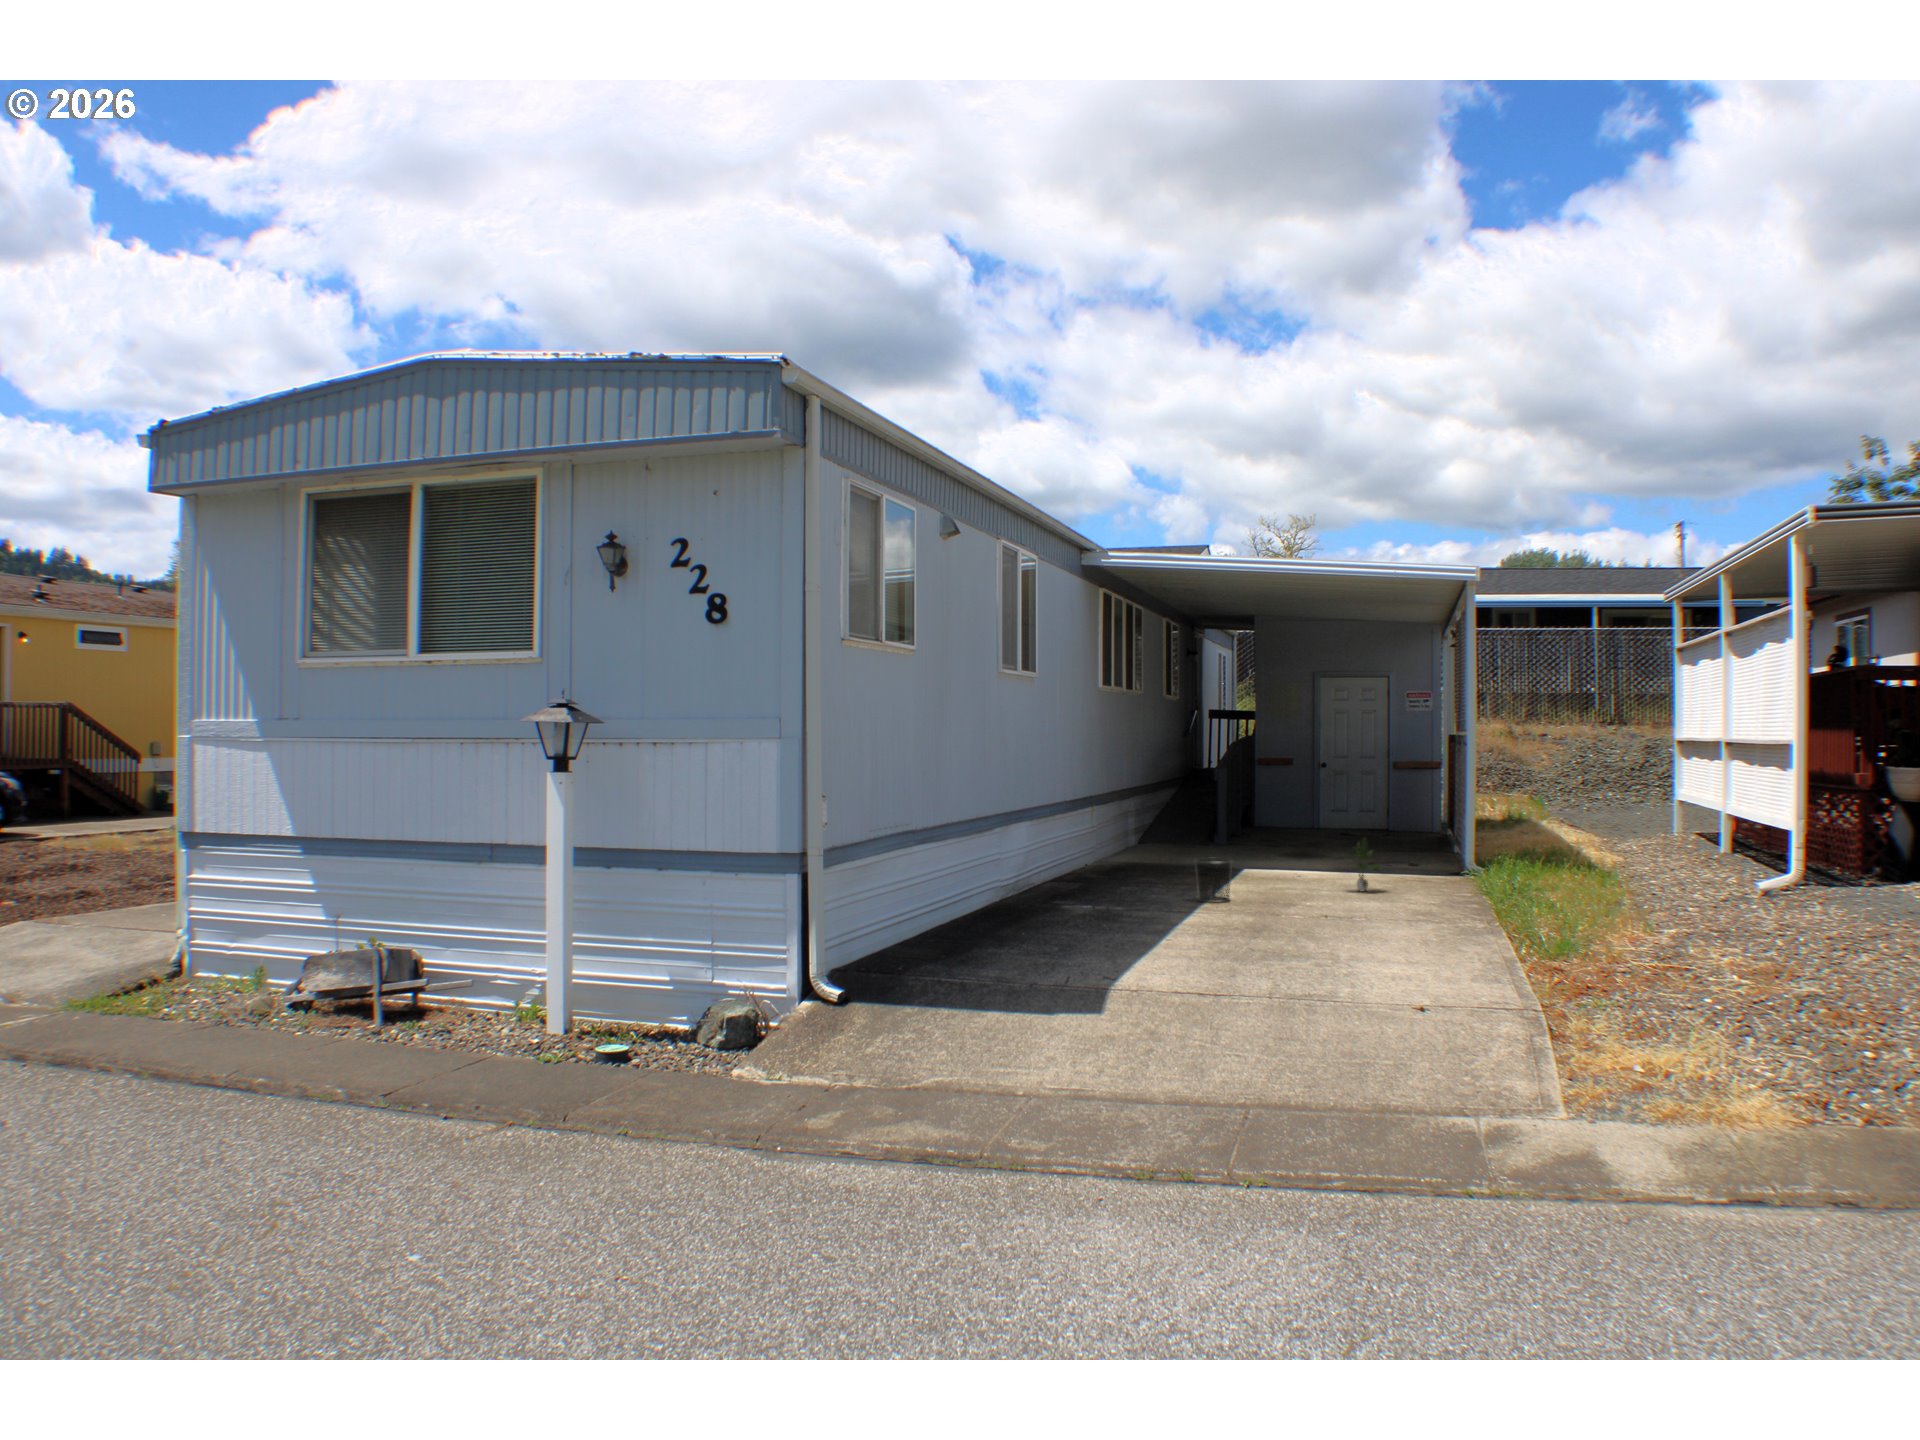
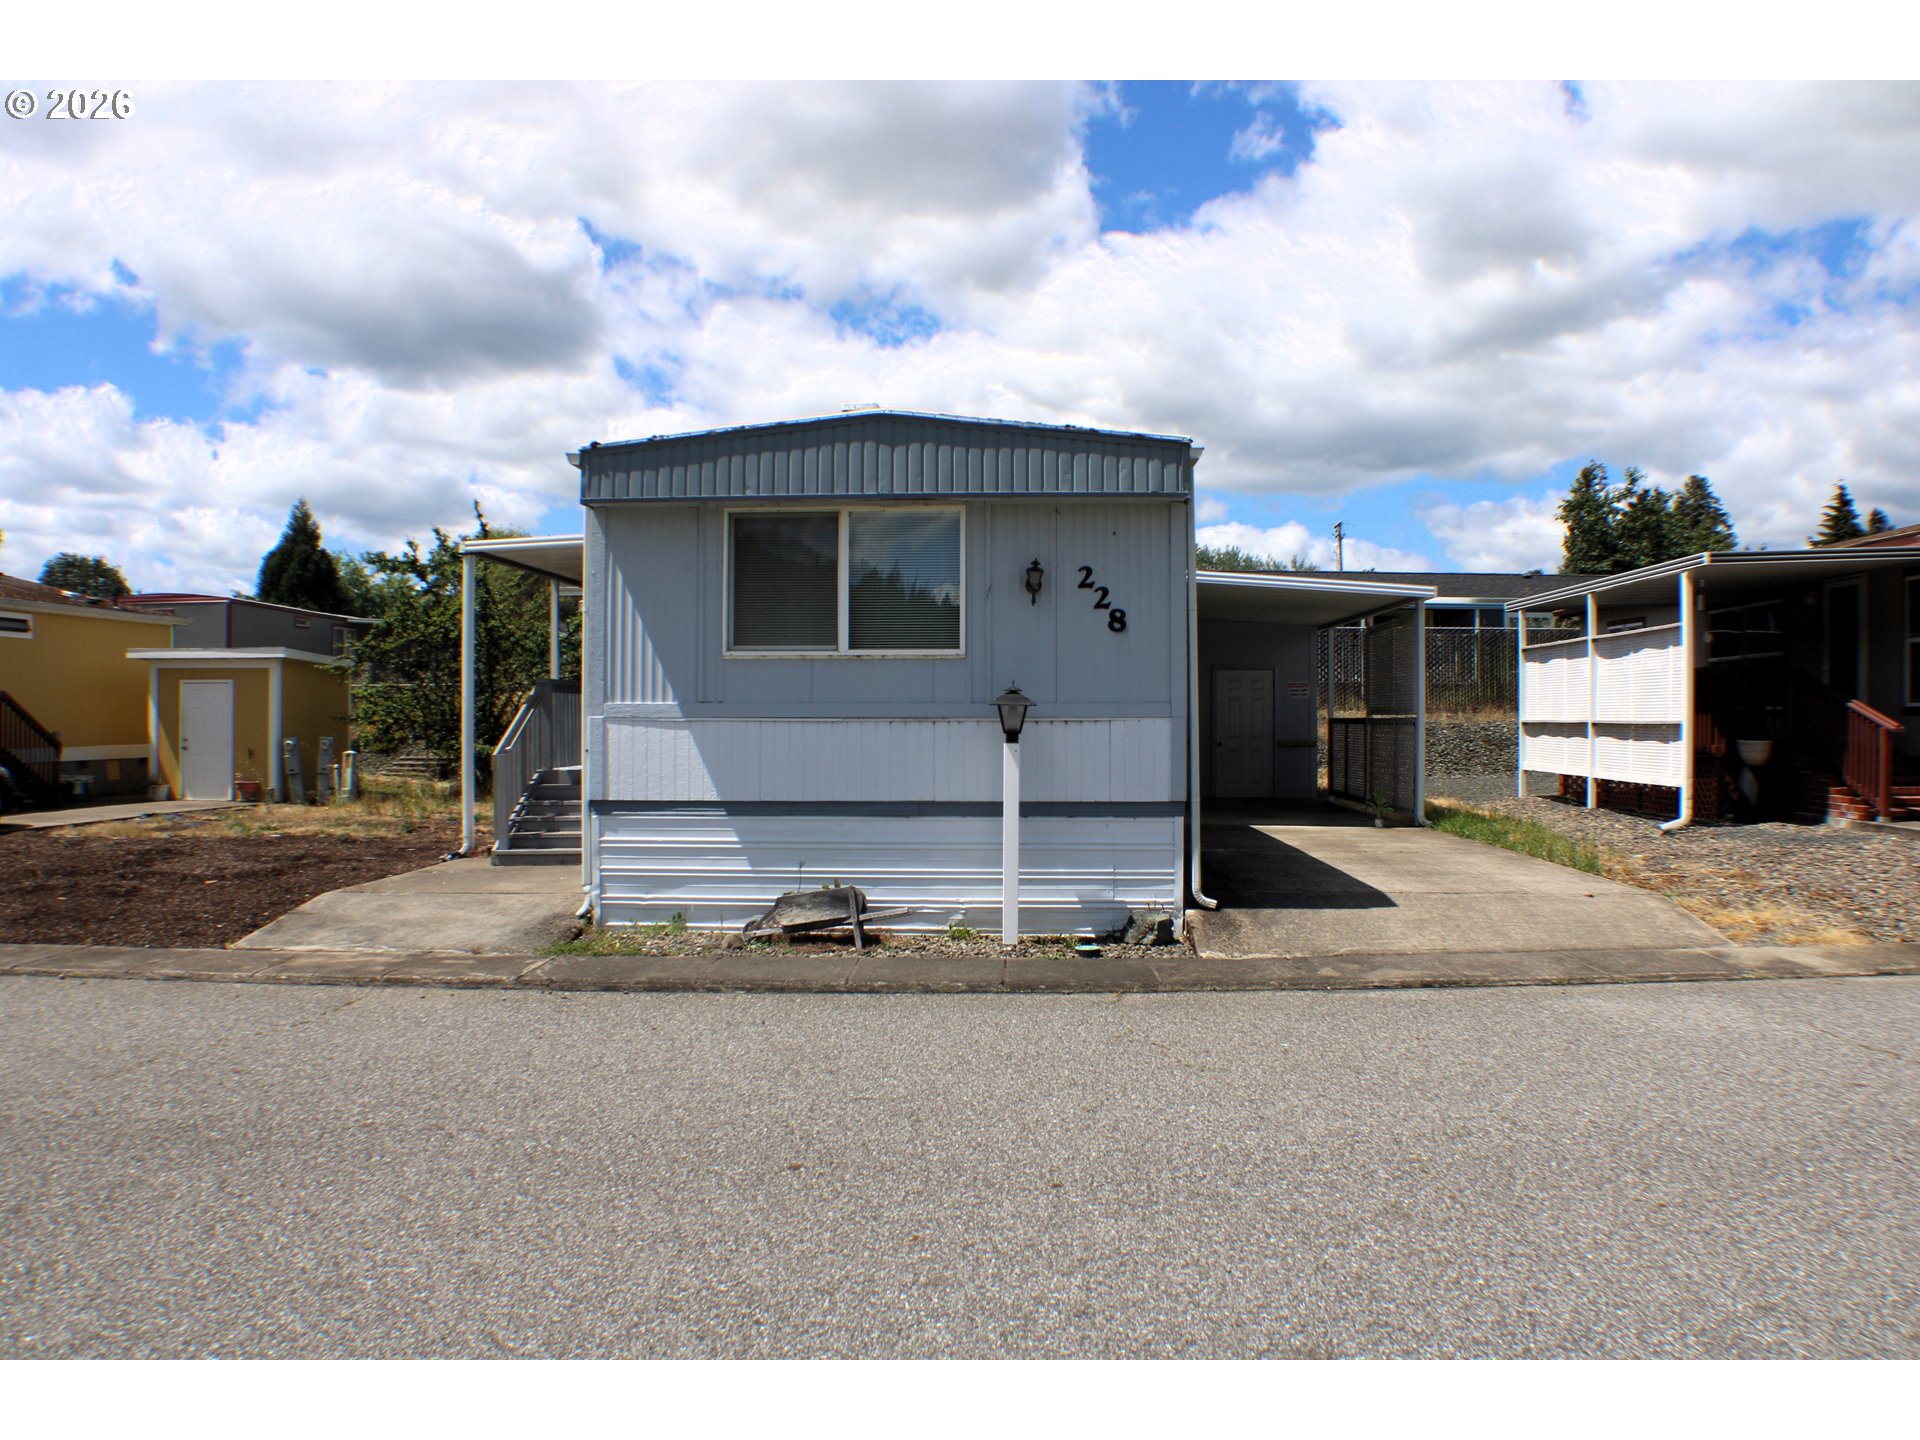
trash can: present [1195,858,1232,902] -> none [1282,806,1310,838]

